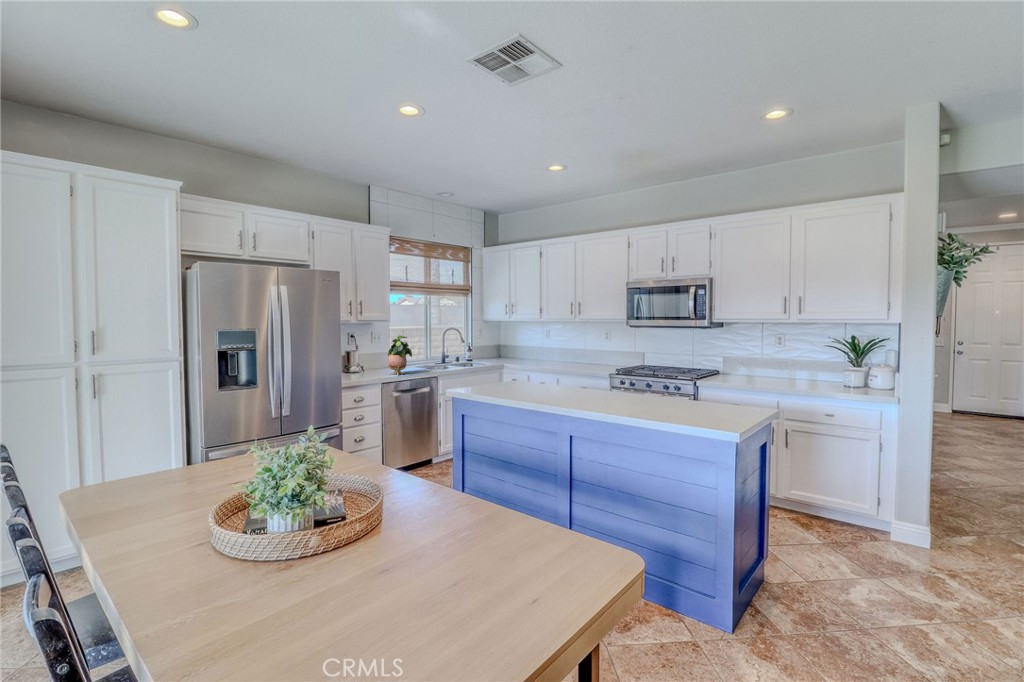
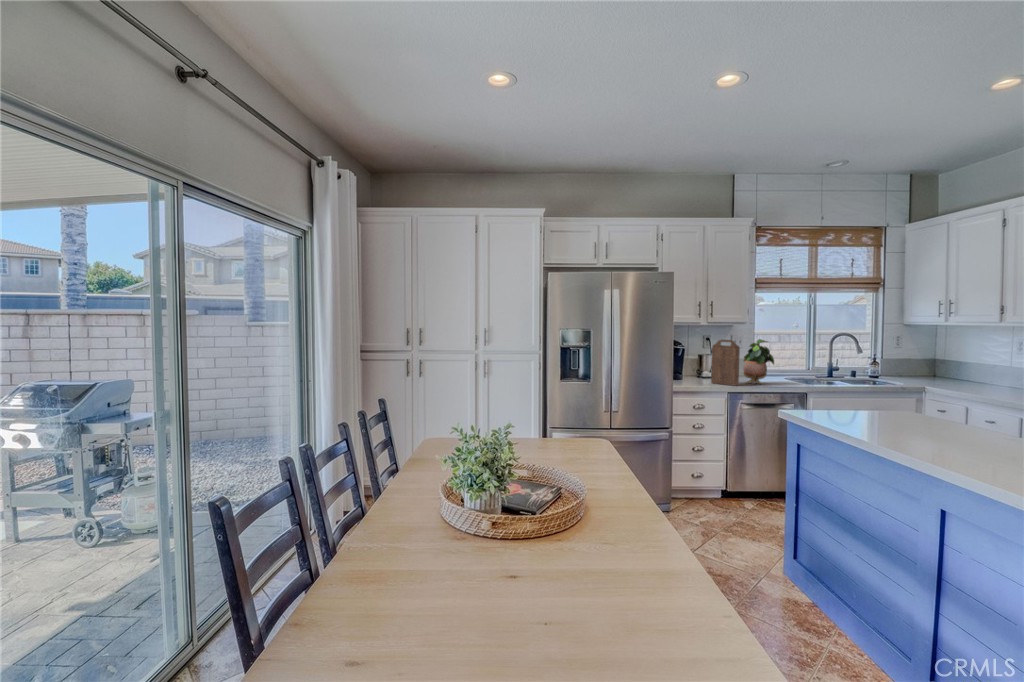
cutting board: none [363,337,388,378] -> present [711,340,740,386]

